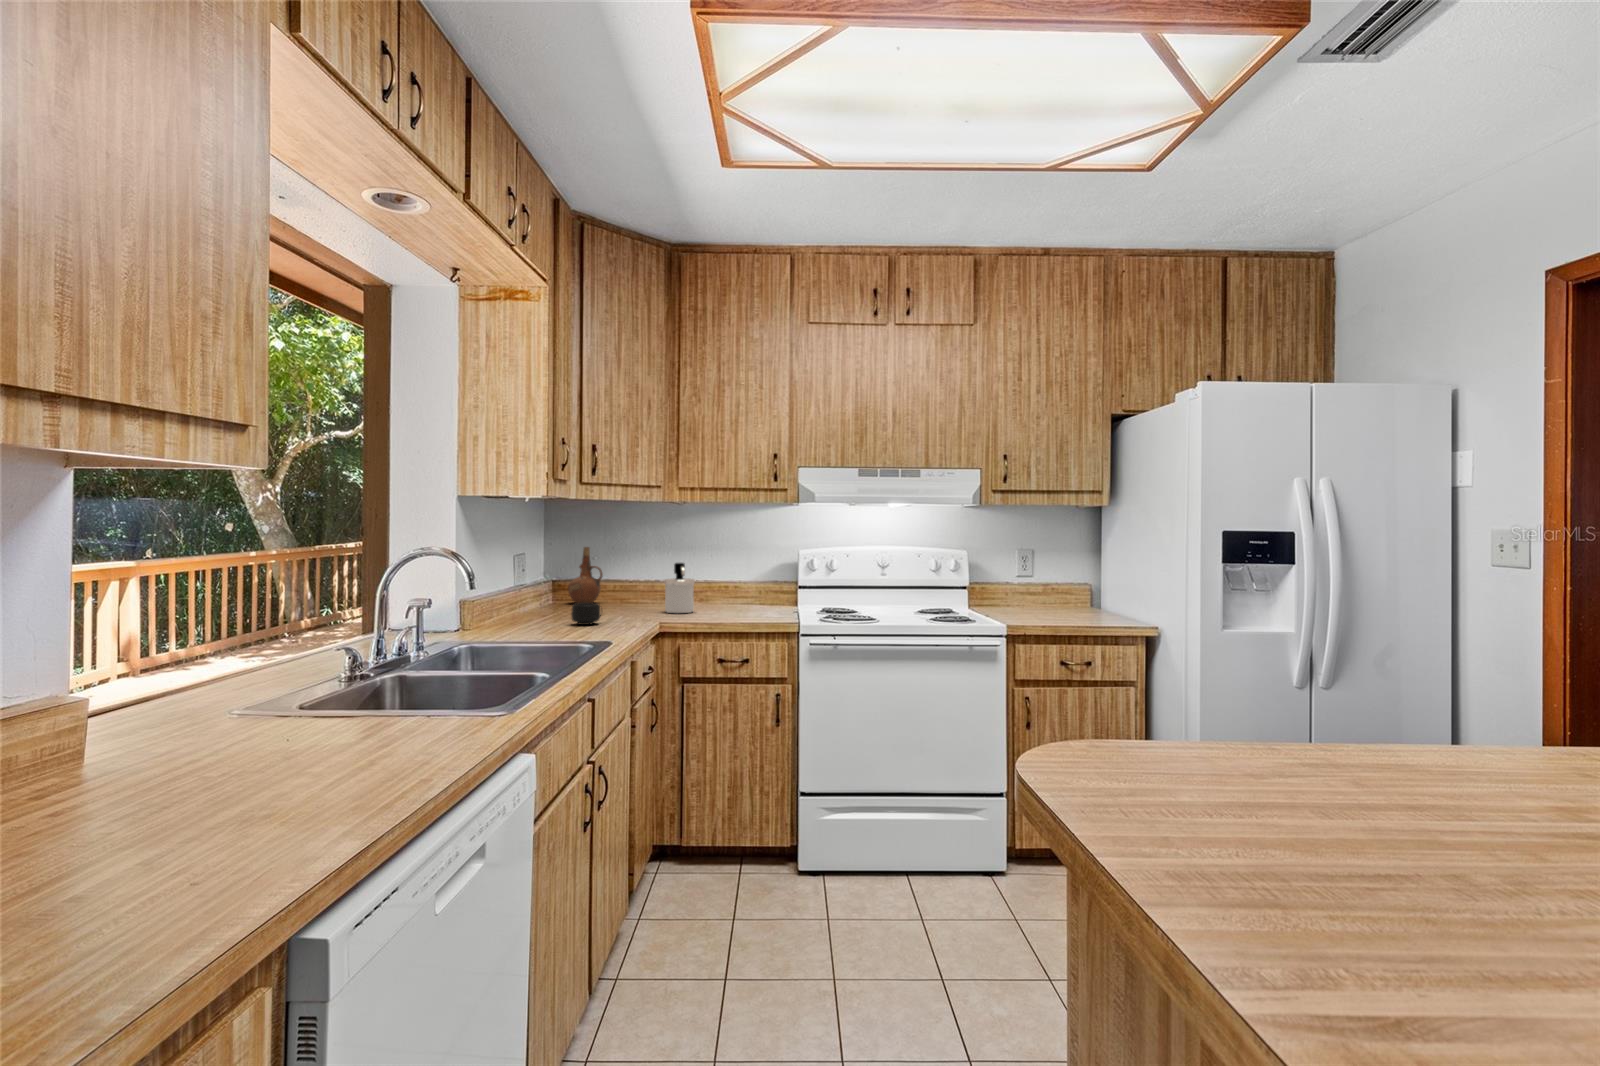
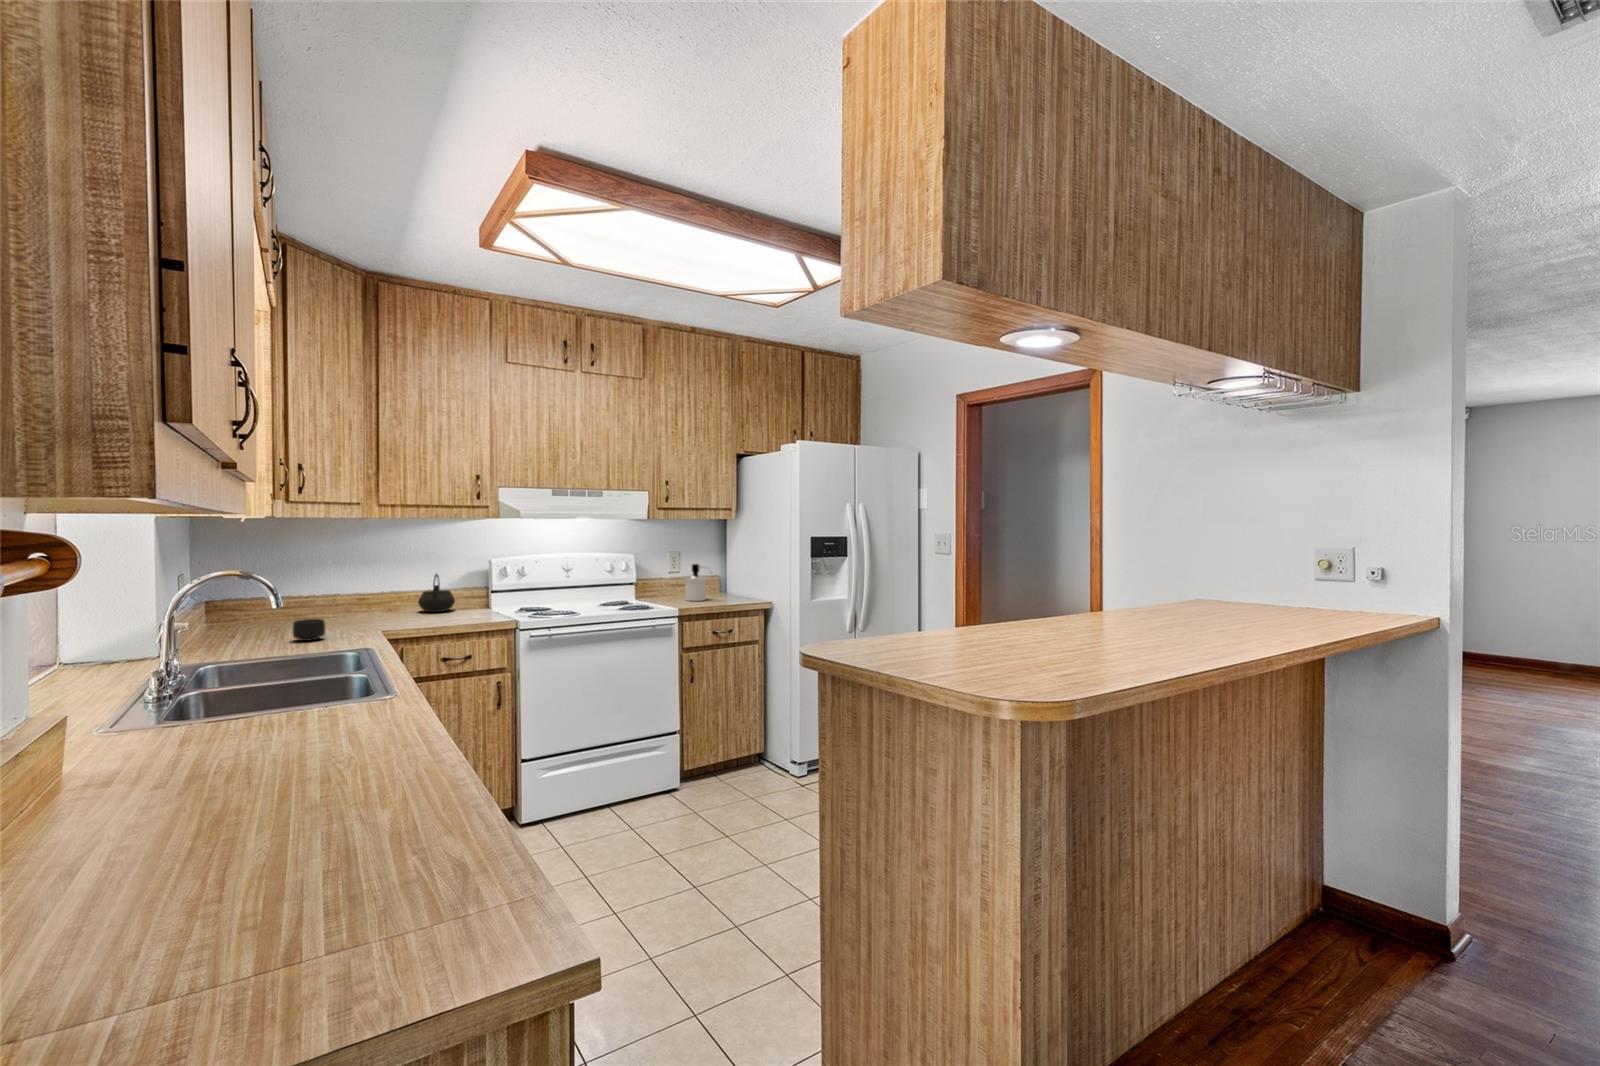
ceramic pitcher: present [568,547,603,603] -> none [237,562,280,620]
soap dispenser: present [664,563,695,613] -> present [685,564,712,601]
kettle: none [719,565,756,608] -> present [418,574,455,612]

